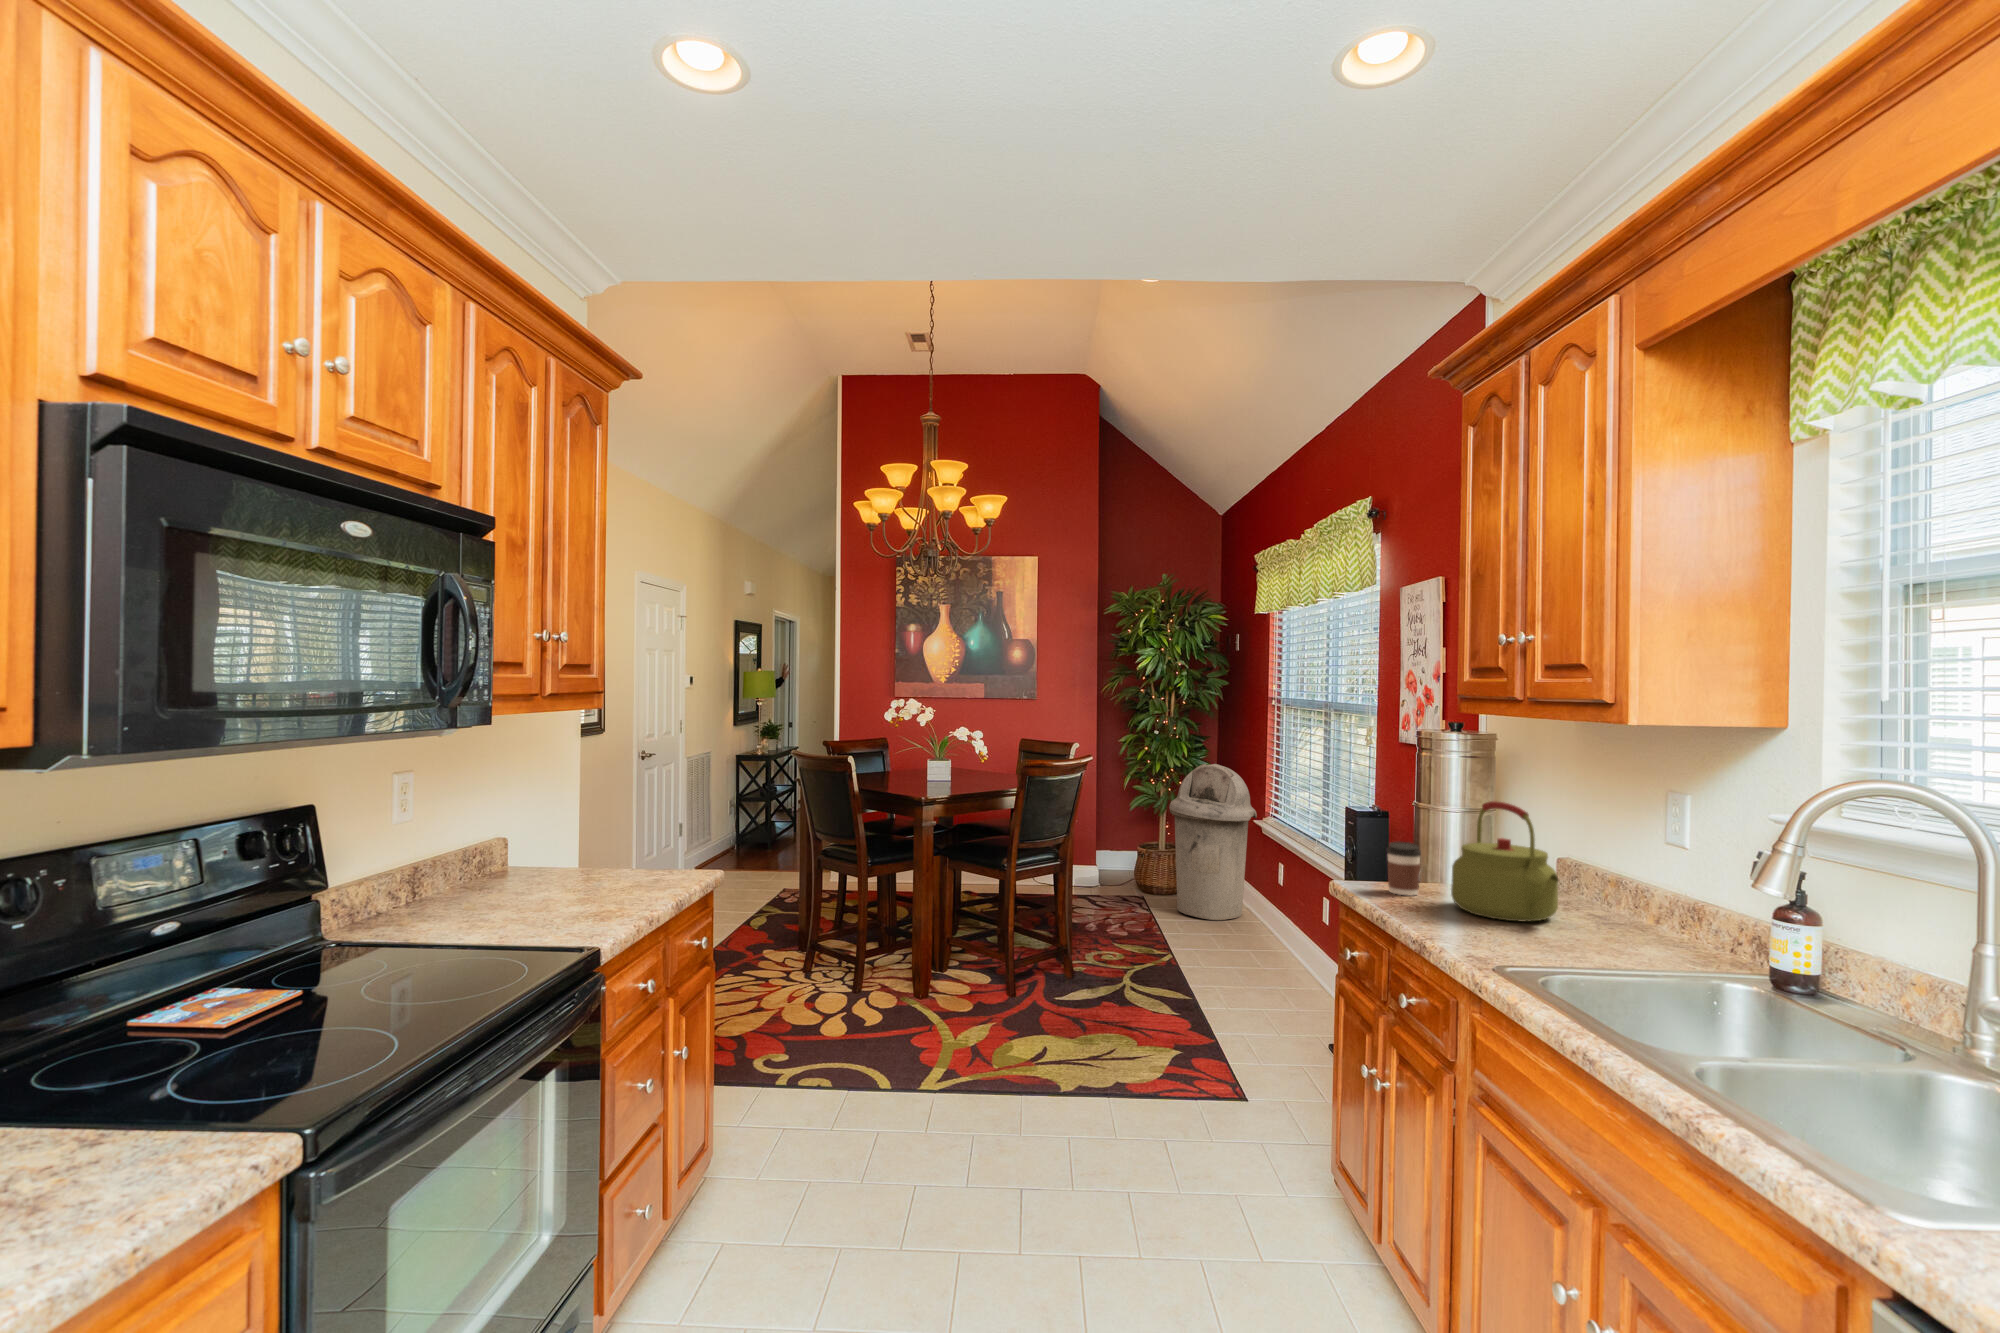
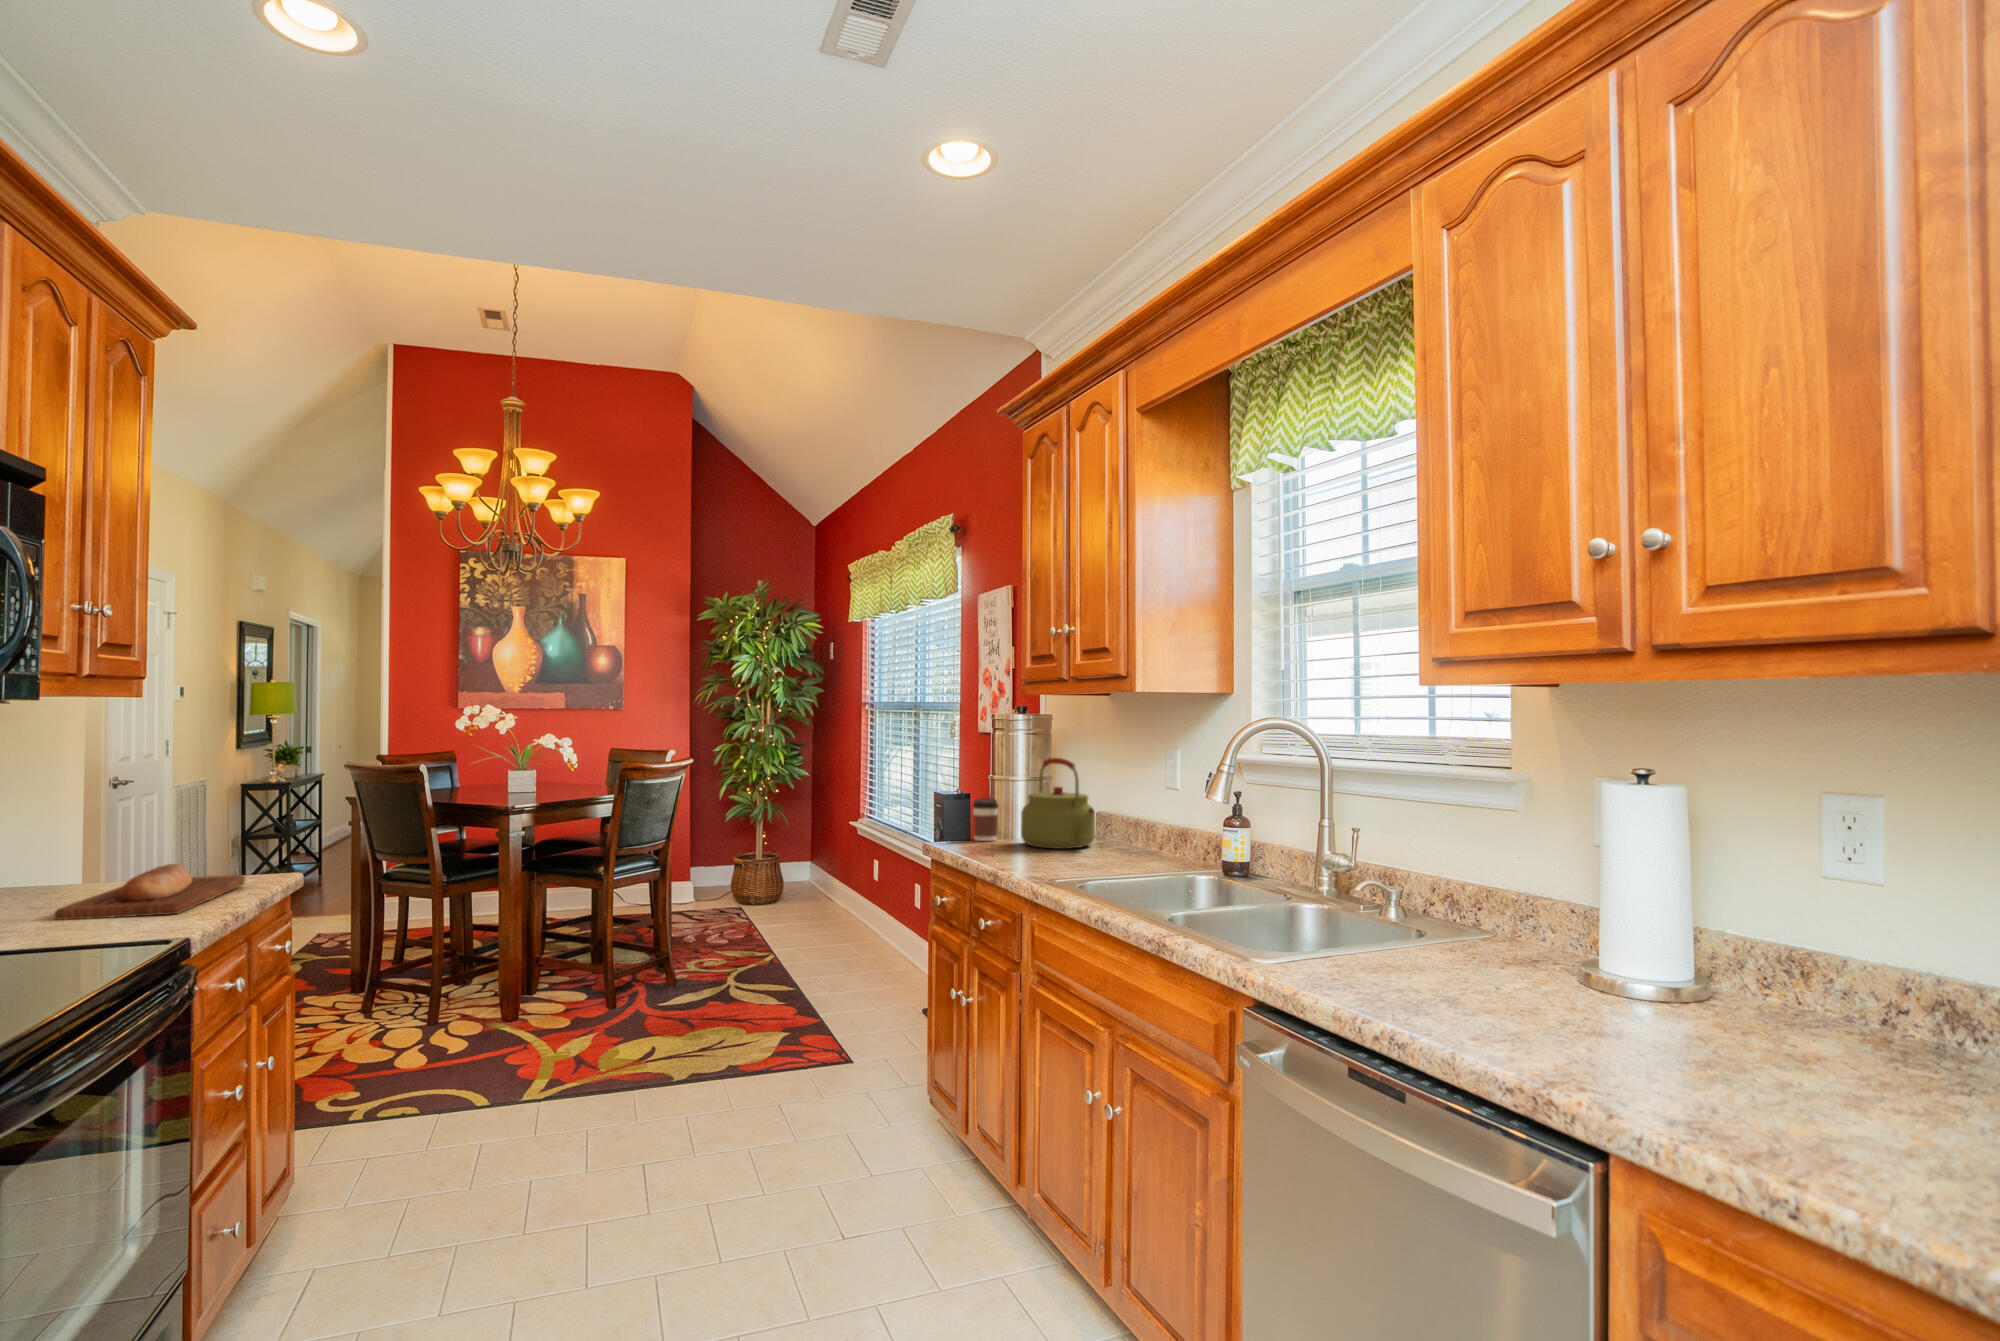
trash can: present [1169,764,1257,920] -> none [769,767,854,921]
bread loaf: none [525,859,677,914] -> present [54,864,245,920]

